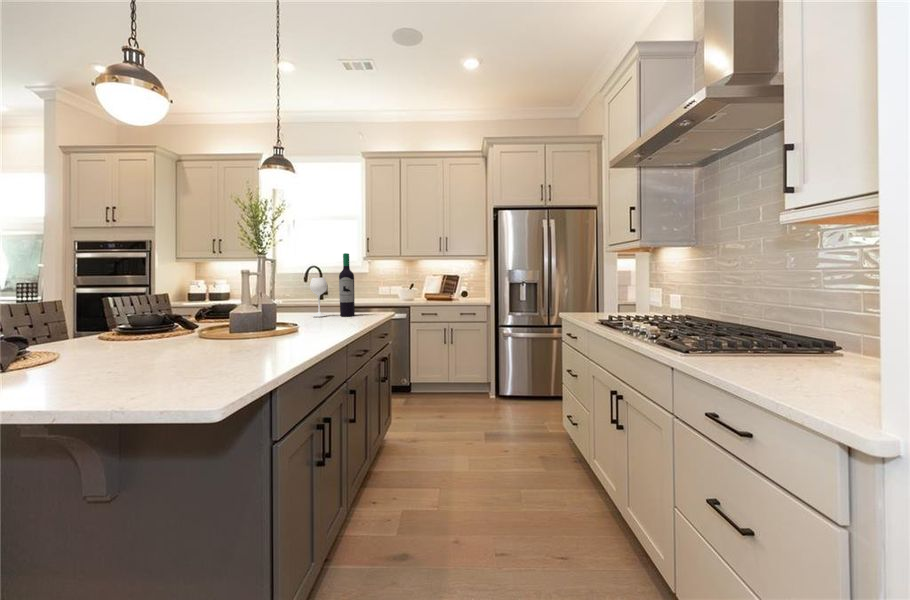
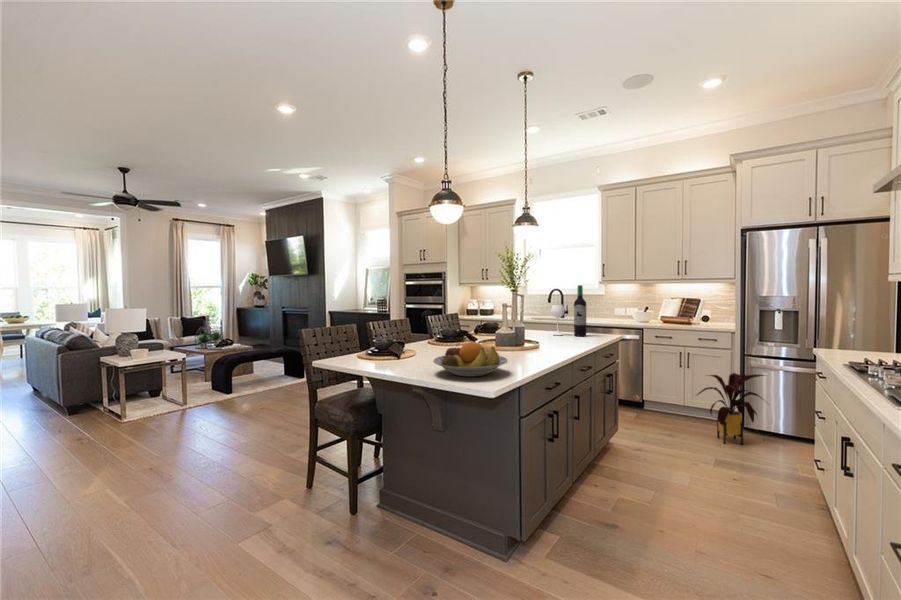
fruit bowl: none [82,323,250,389] -> present [433,342,508,377]
house plant: none [462,344,522,415] -> present [698,373,765,445]

